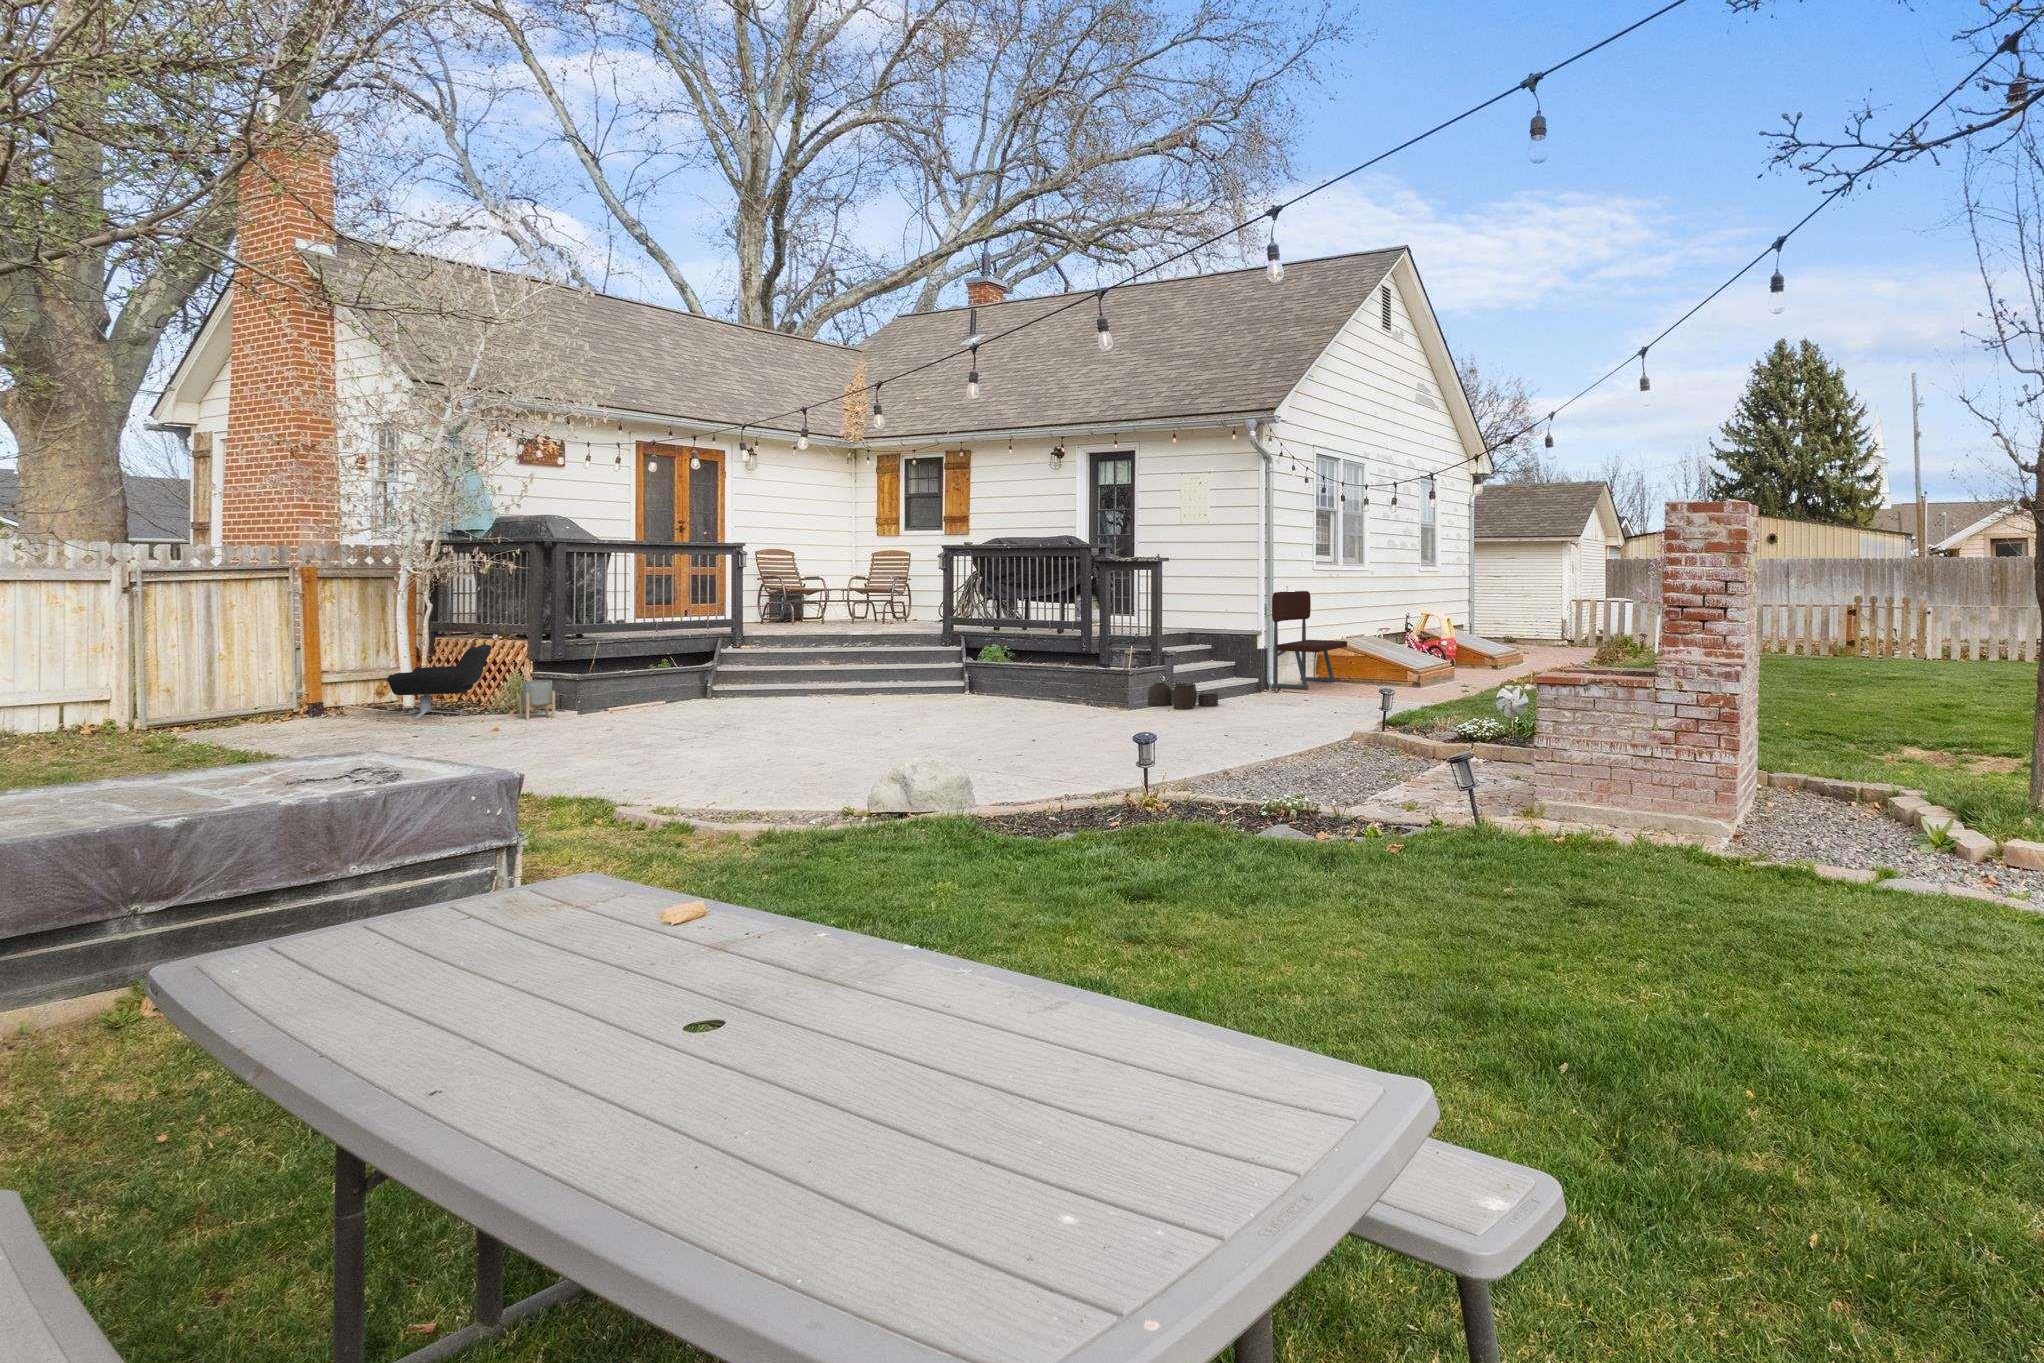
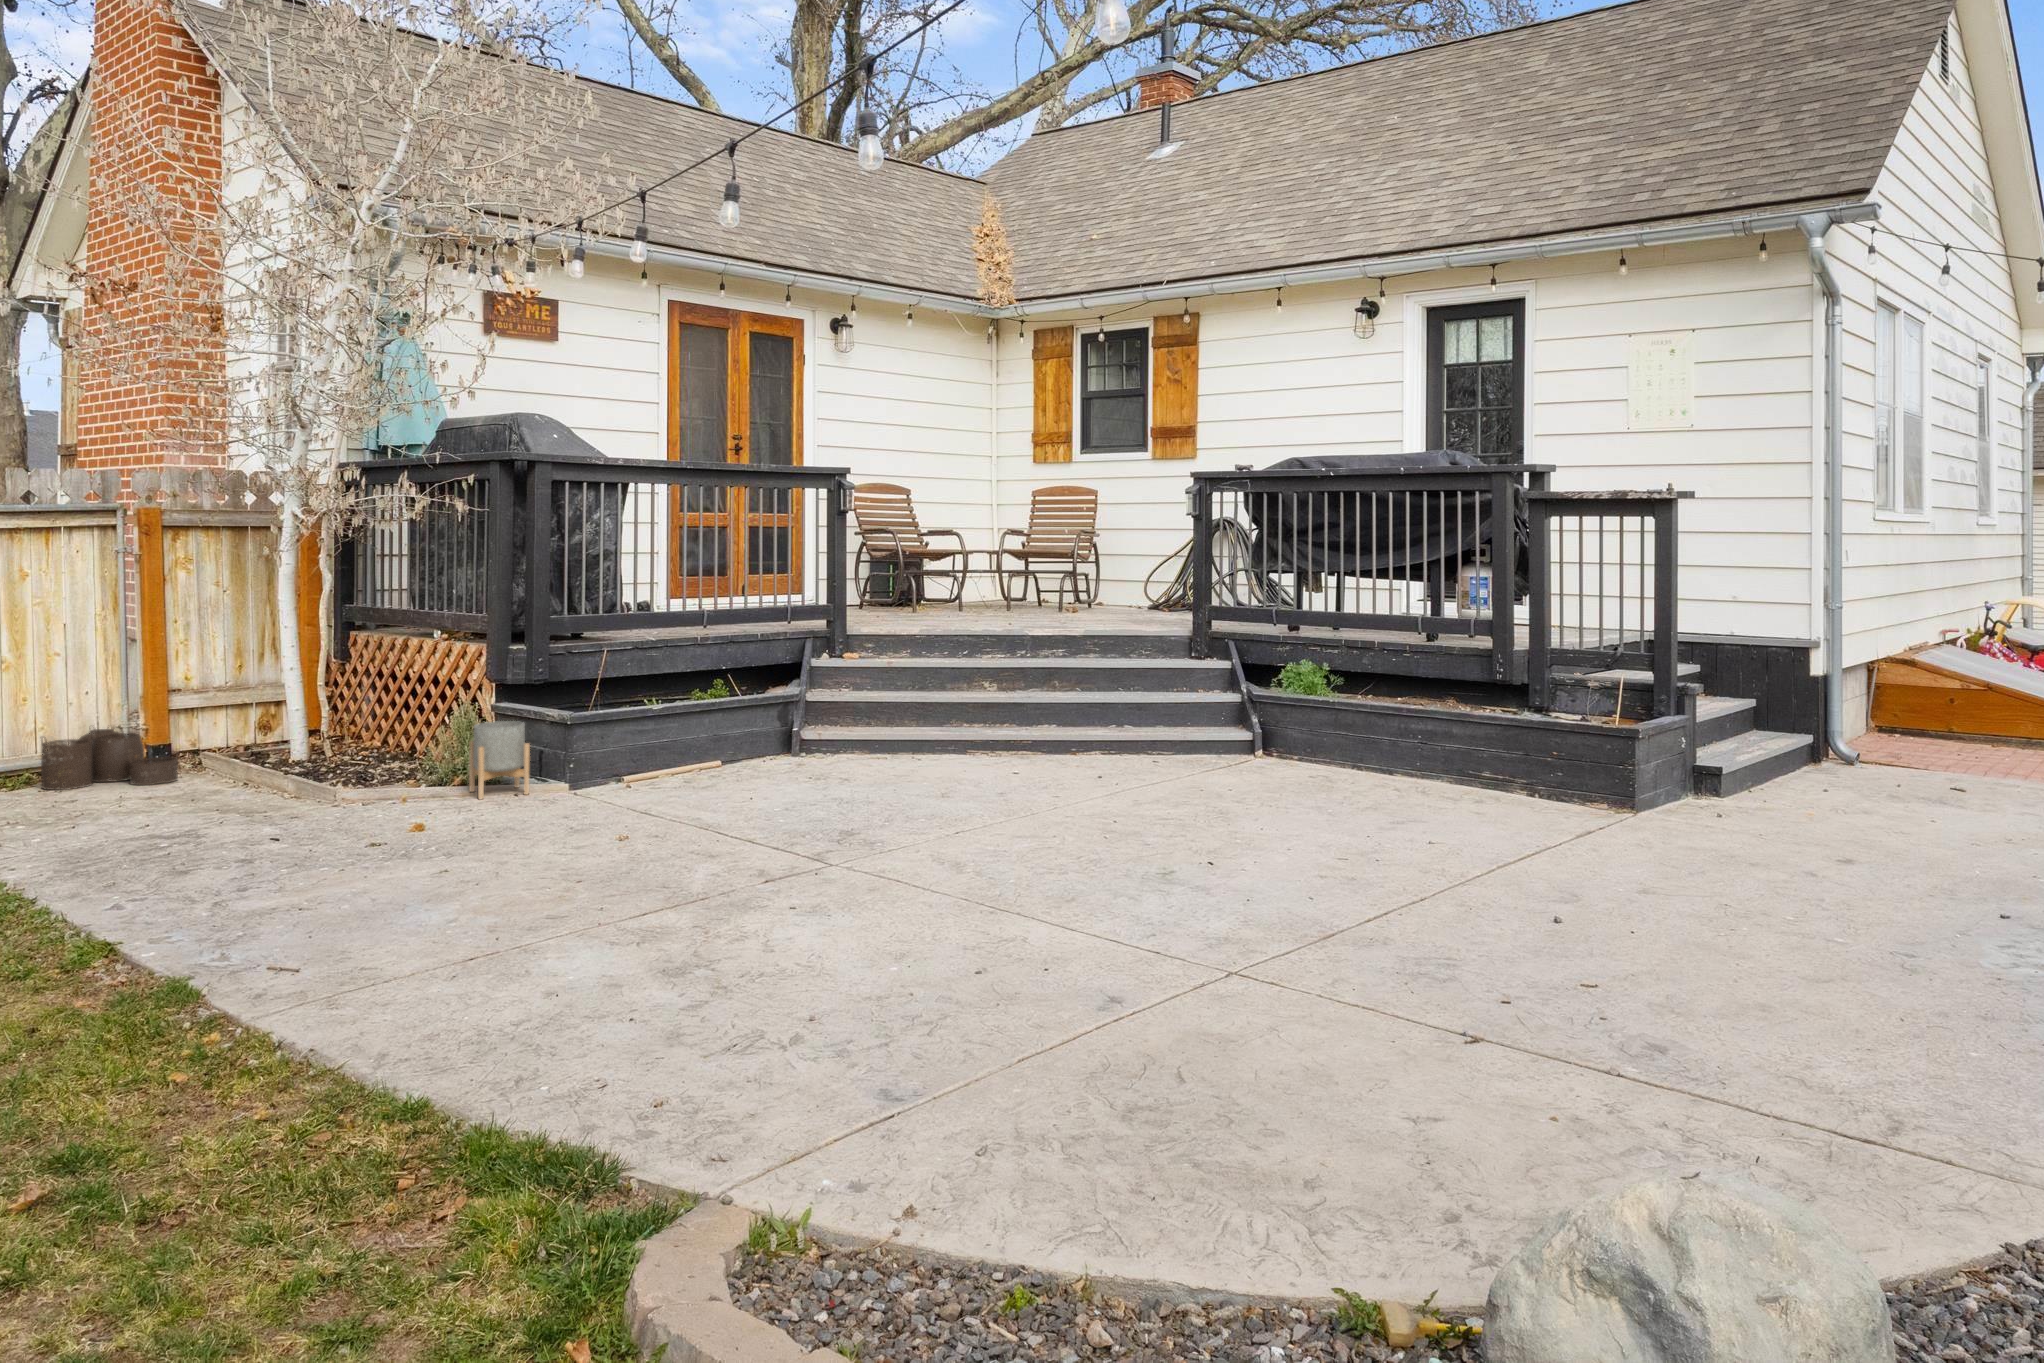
bench: present [1272,591,1347,690] -> none [1853,561,1997,768]
lounge chair: present [385,645,491,719] -> none [252,648,432,787]
woven basket: present [1147,680,1218,710] -> present [41,727,178,790]

